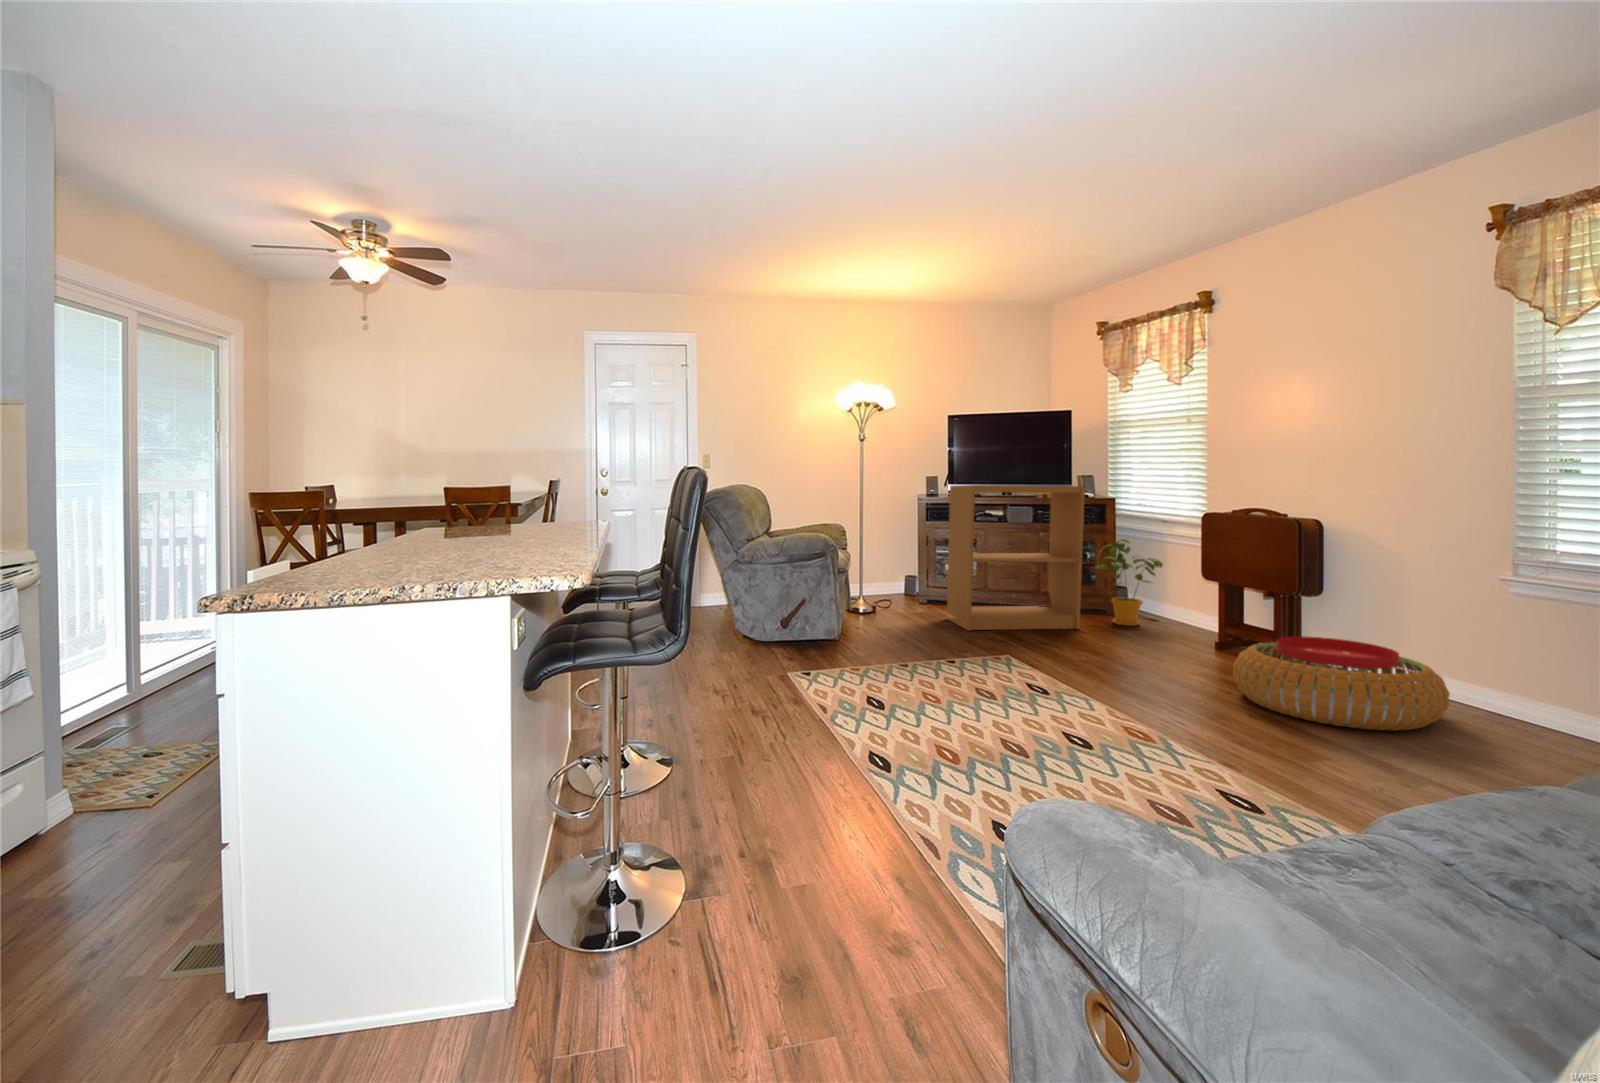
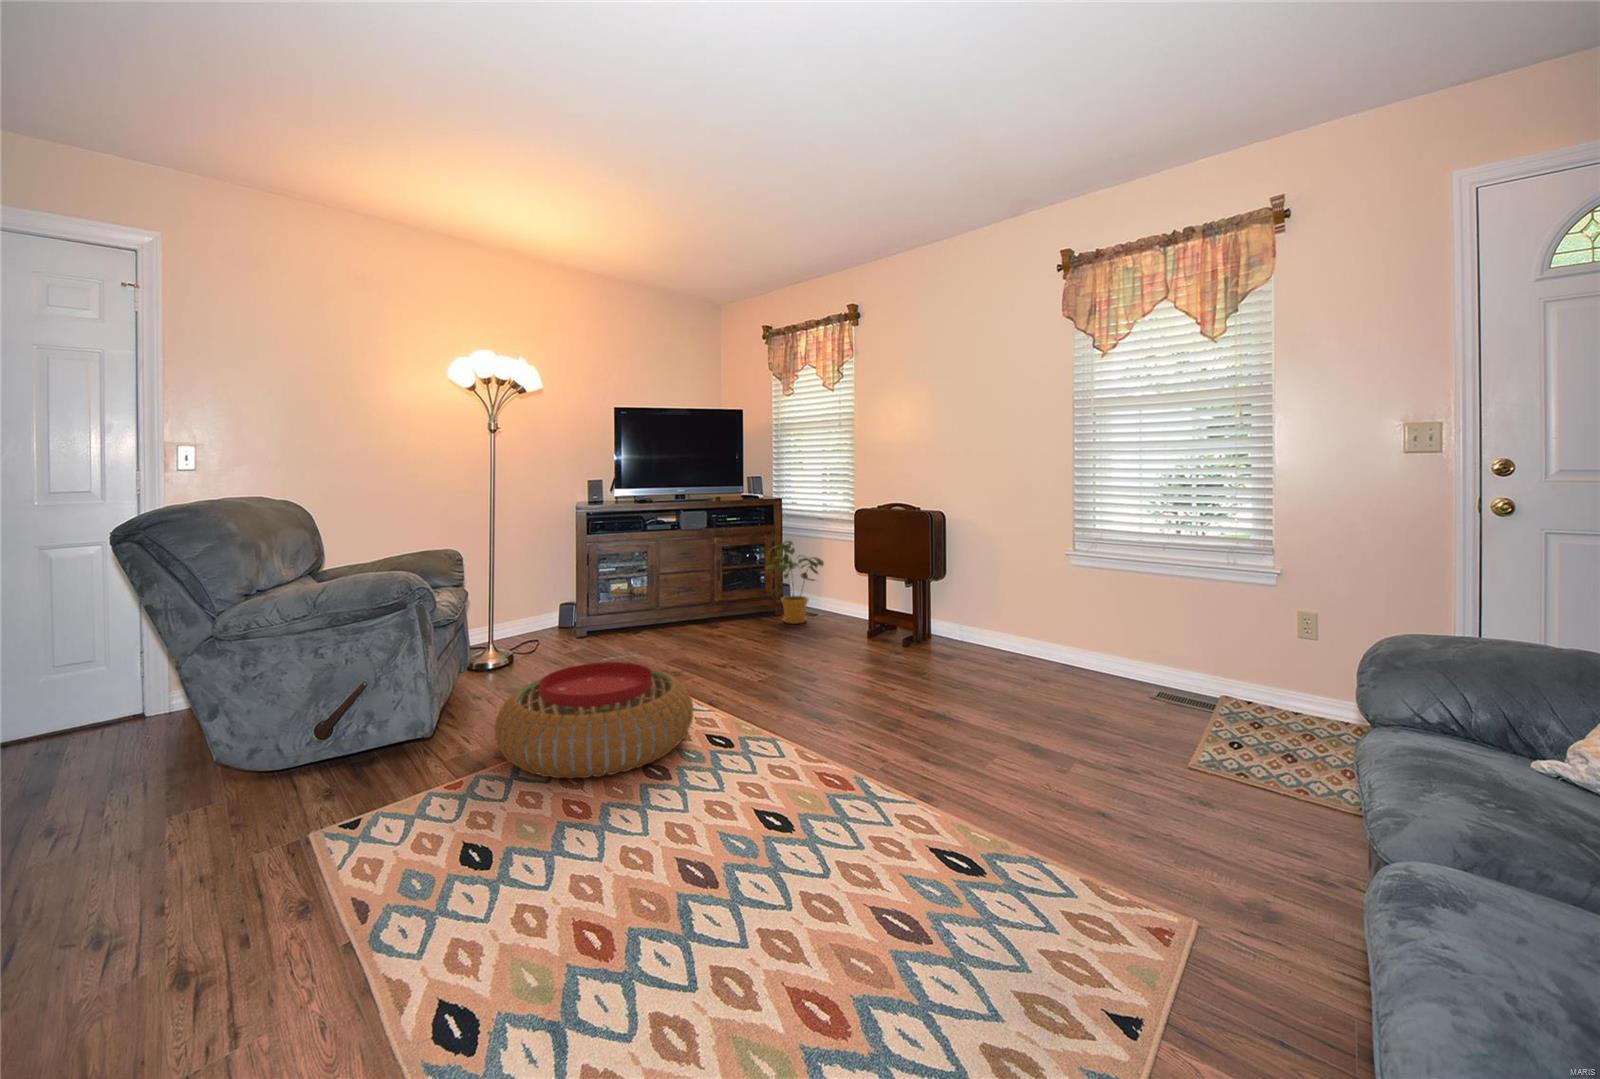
bookshelf: present [947,485,1085,631] -> none [614,489,751,648]
pouf: present [1233,636,1450,731] -> present [495,662,693,779]

